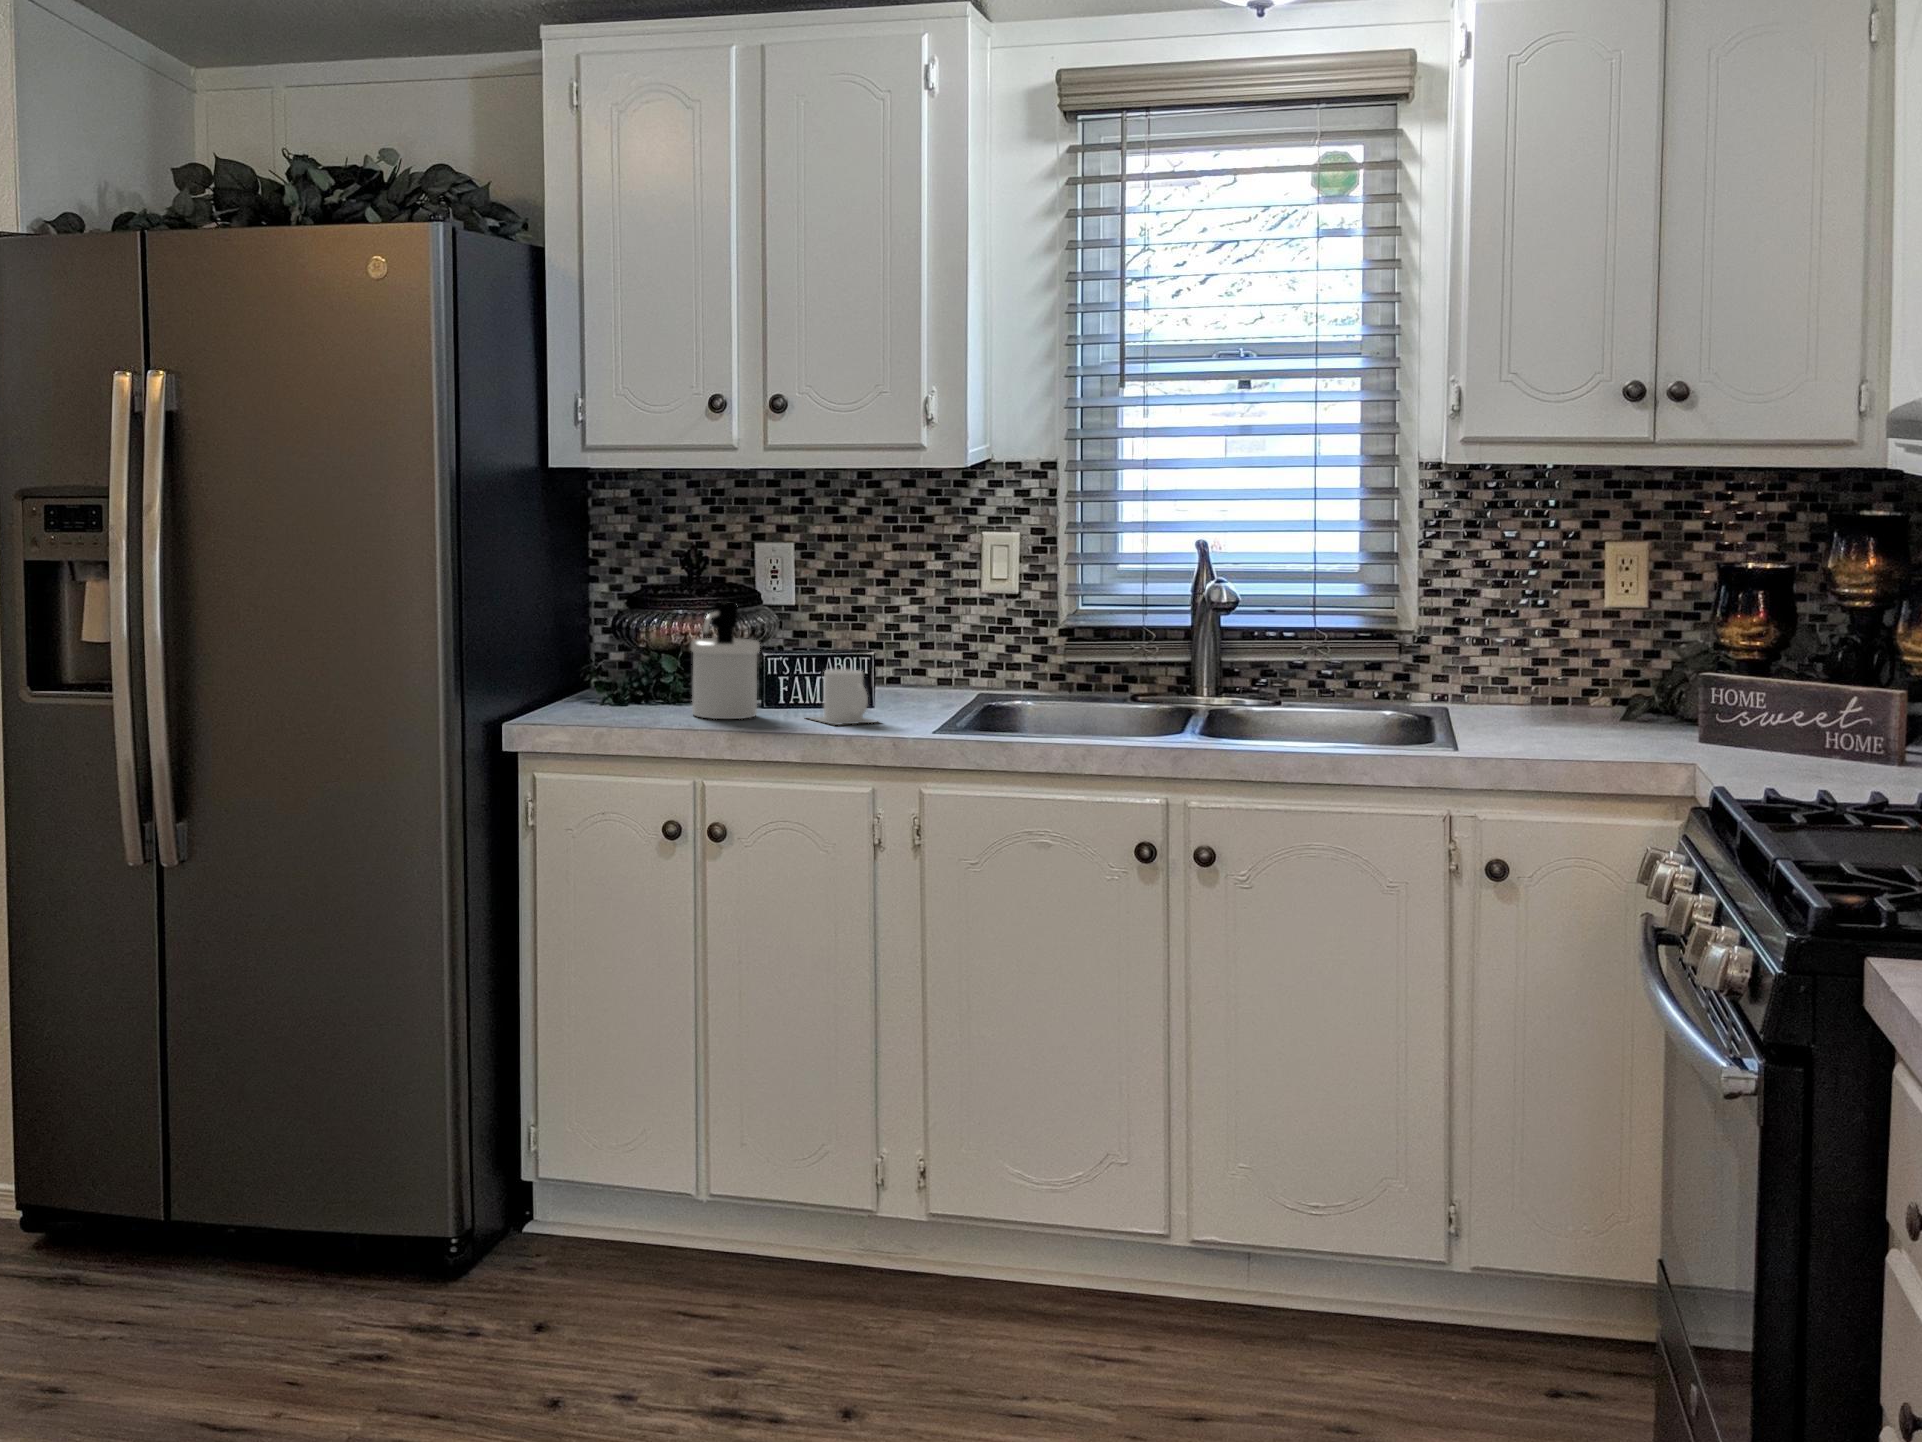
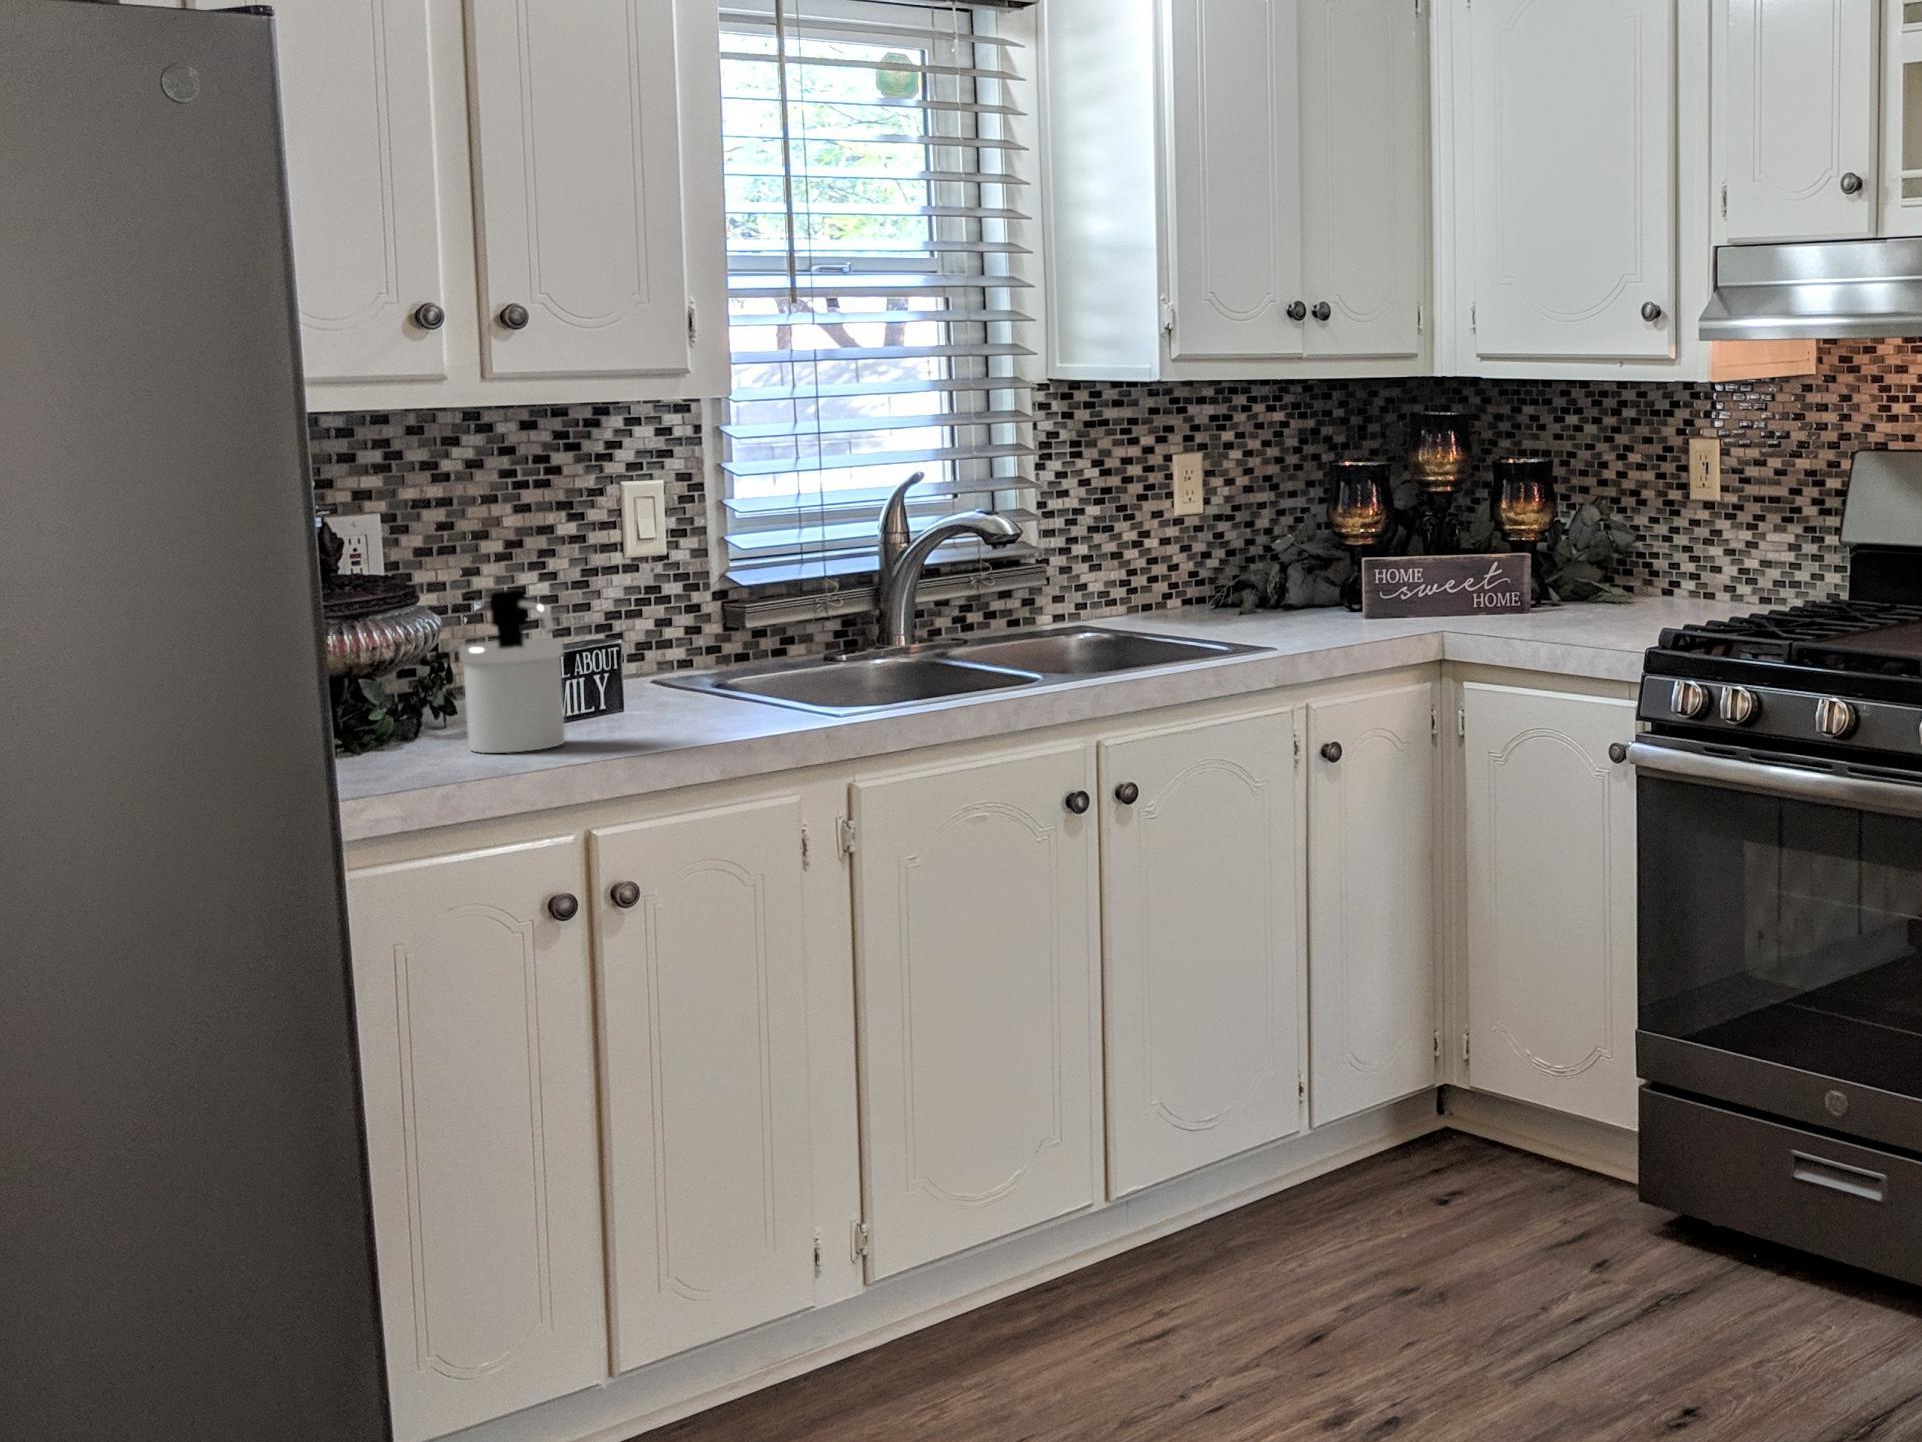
mug: present [811,669,875,725] -> none [608,661,710,733]

